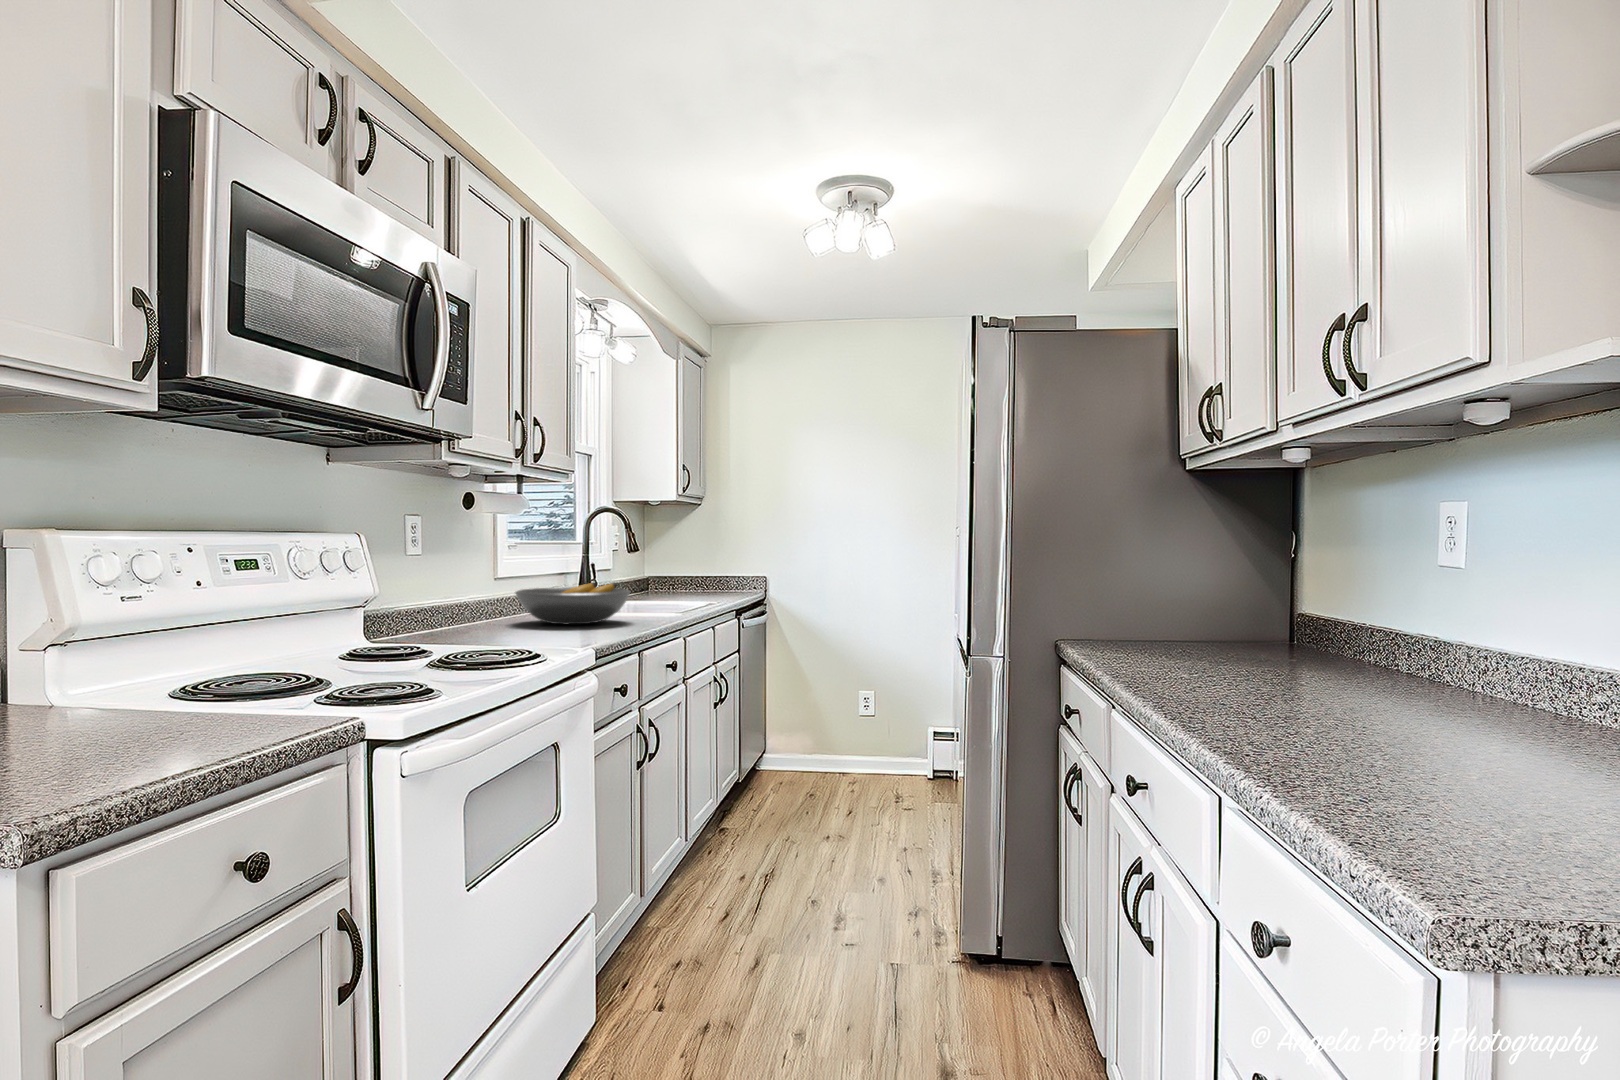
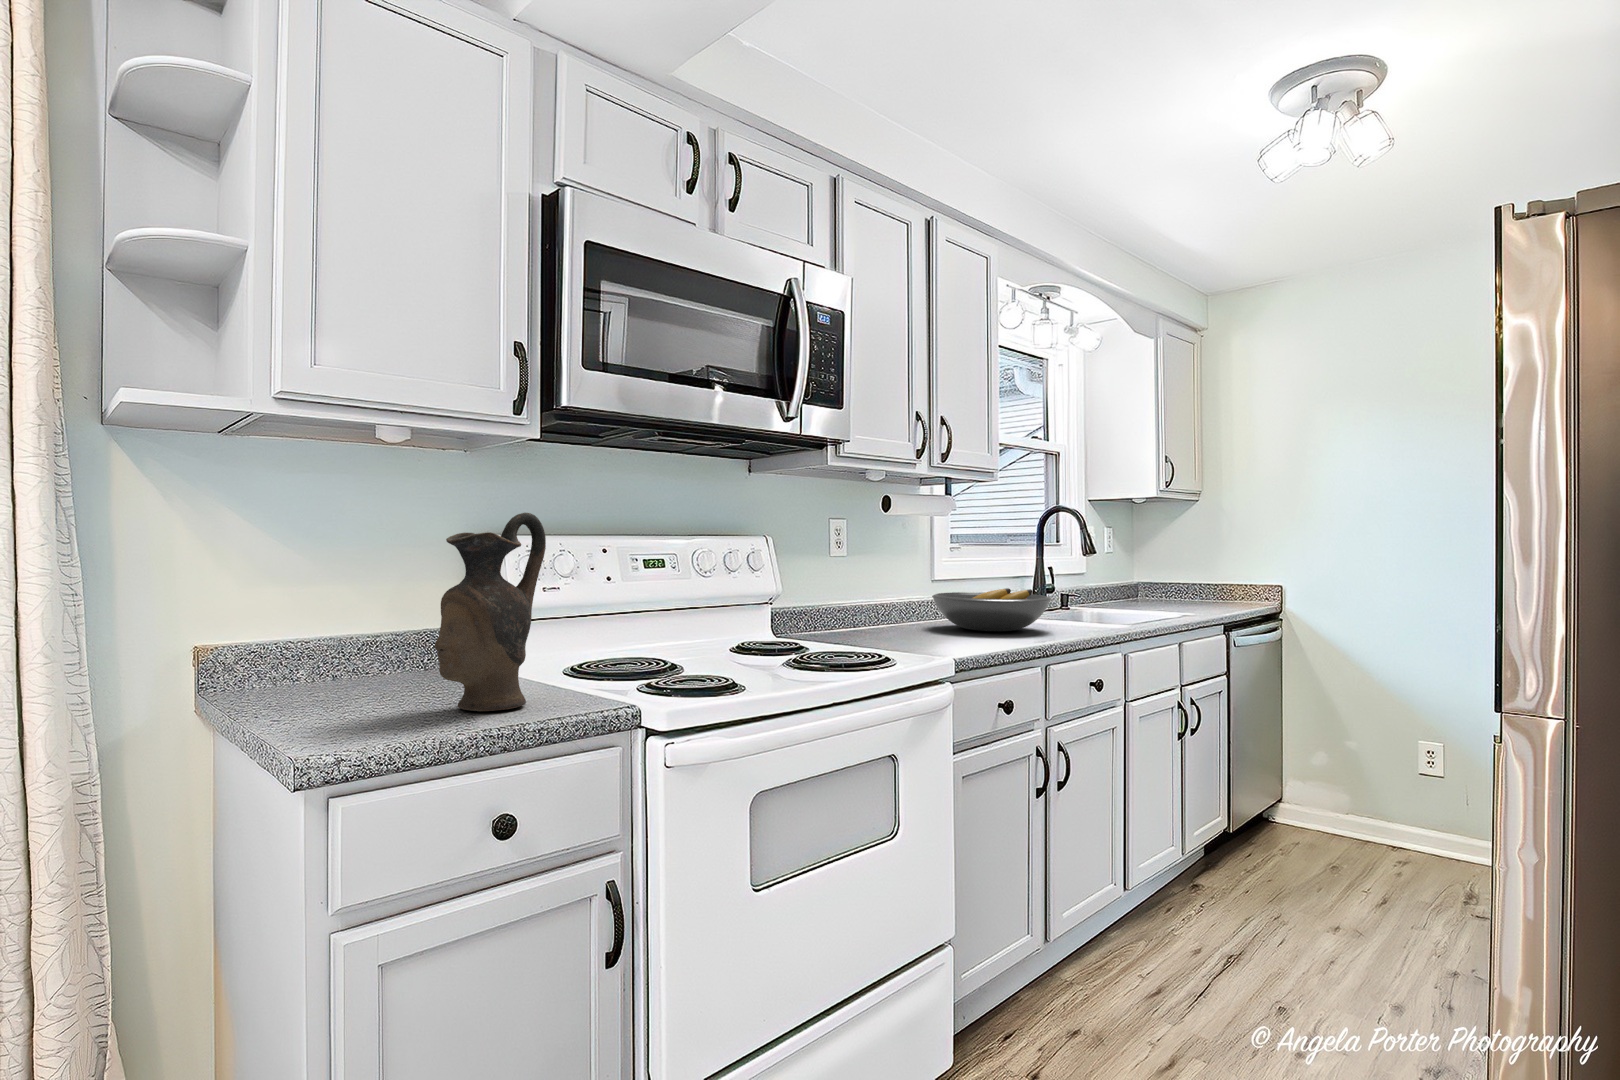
ceramic pitcher: none [98,506,230,747] -> present [435,513,546,711]

